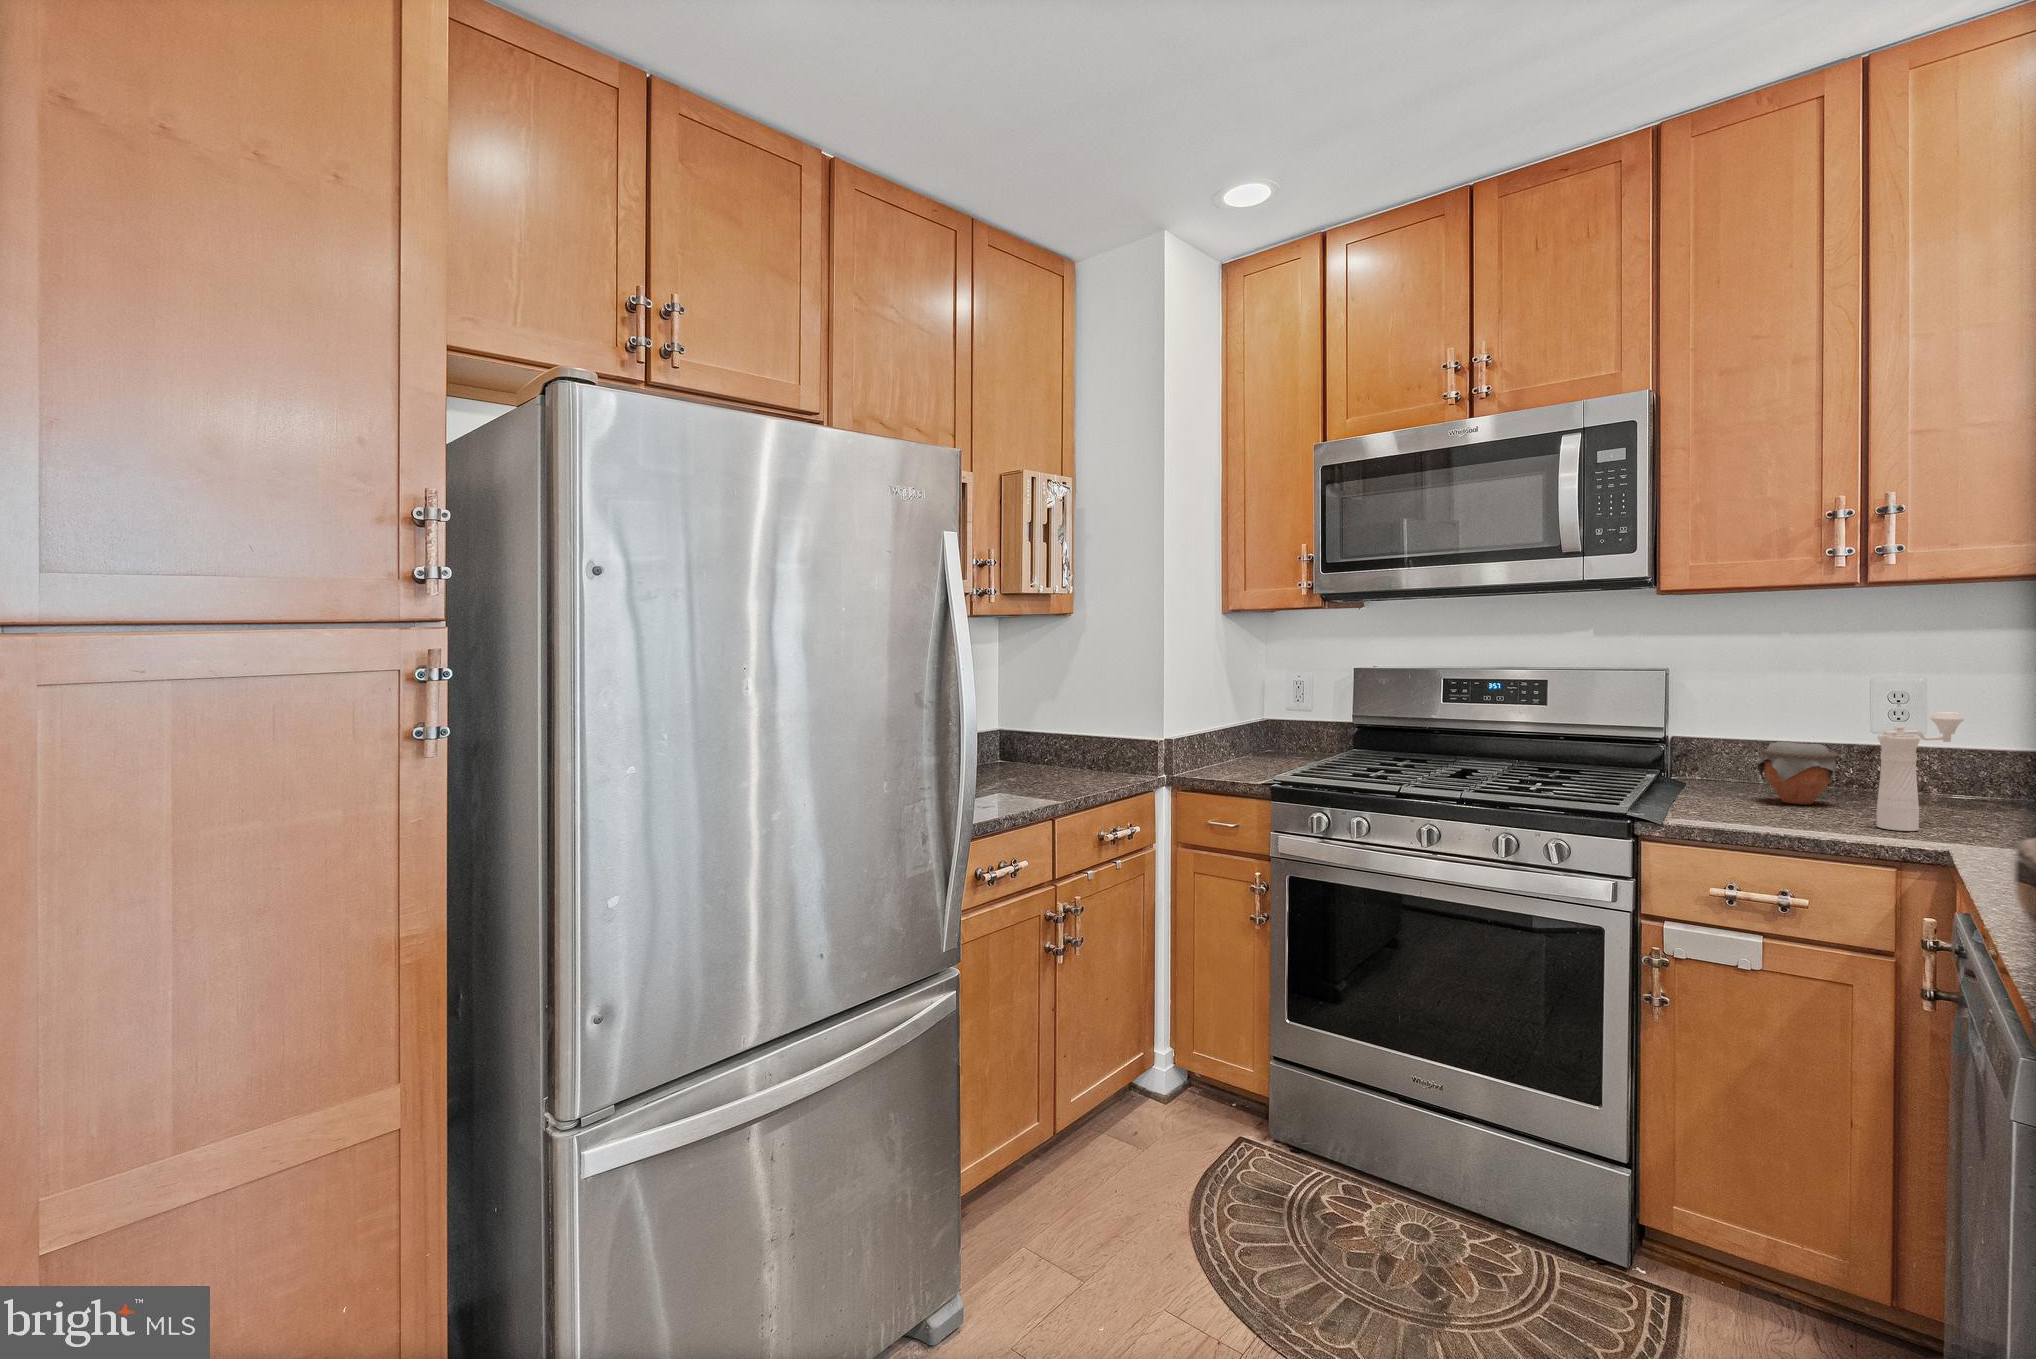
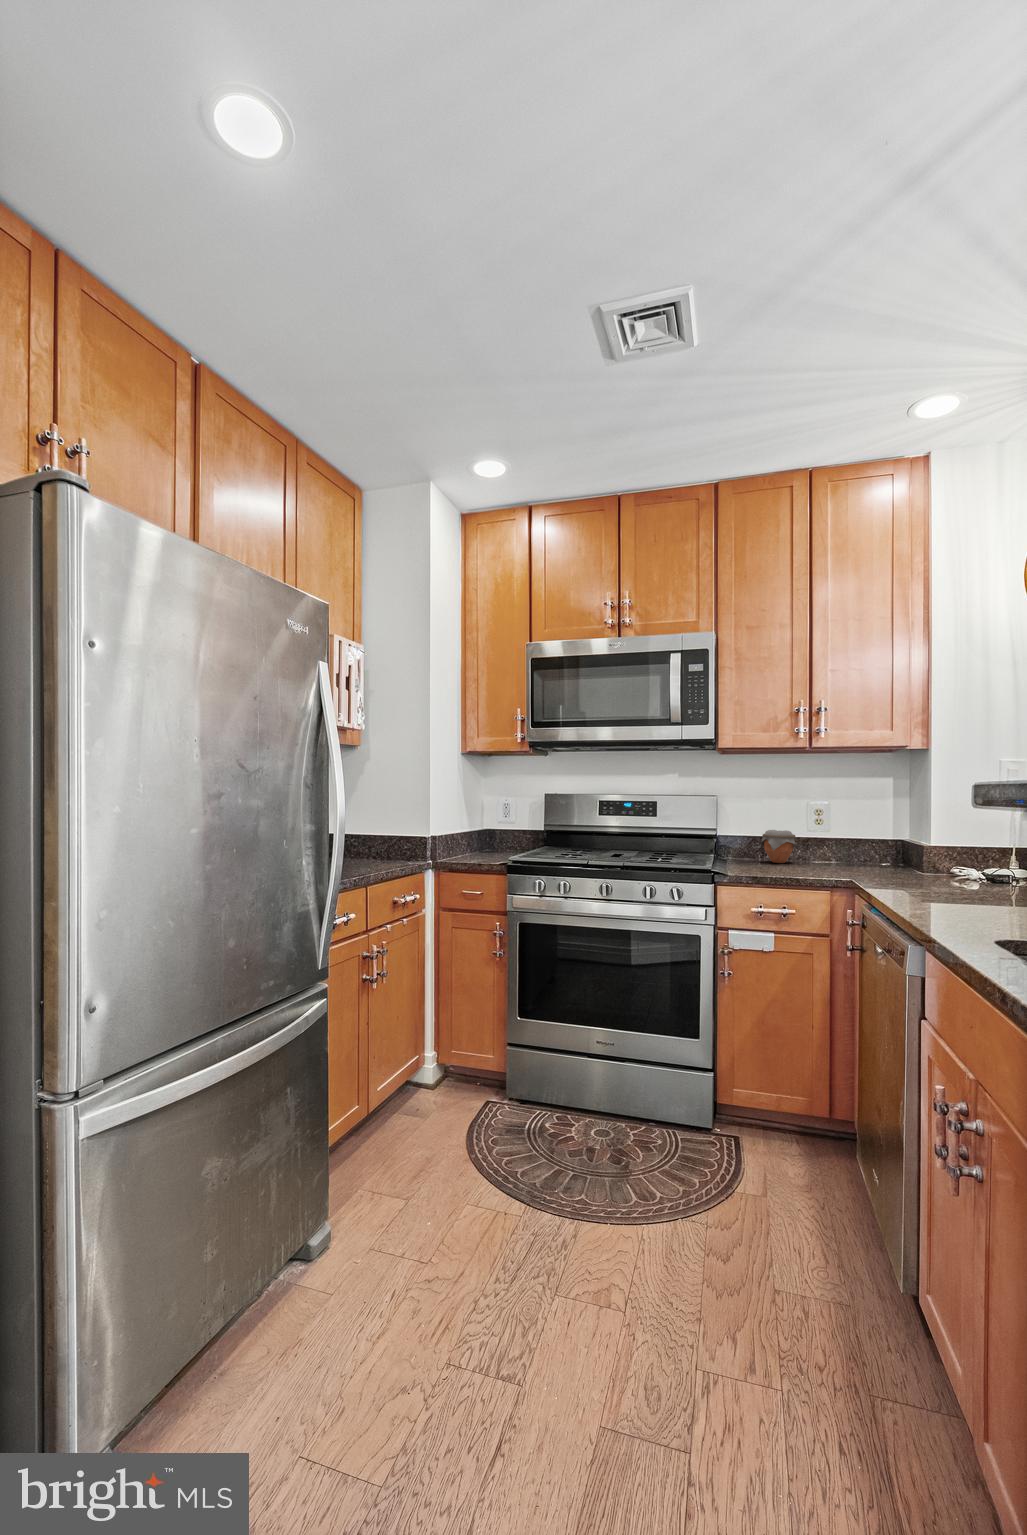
pepper mill: present [1877,712,1964,831] -> none [817,811,851,872]

